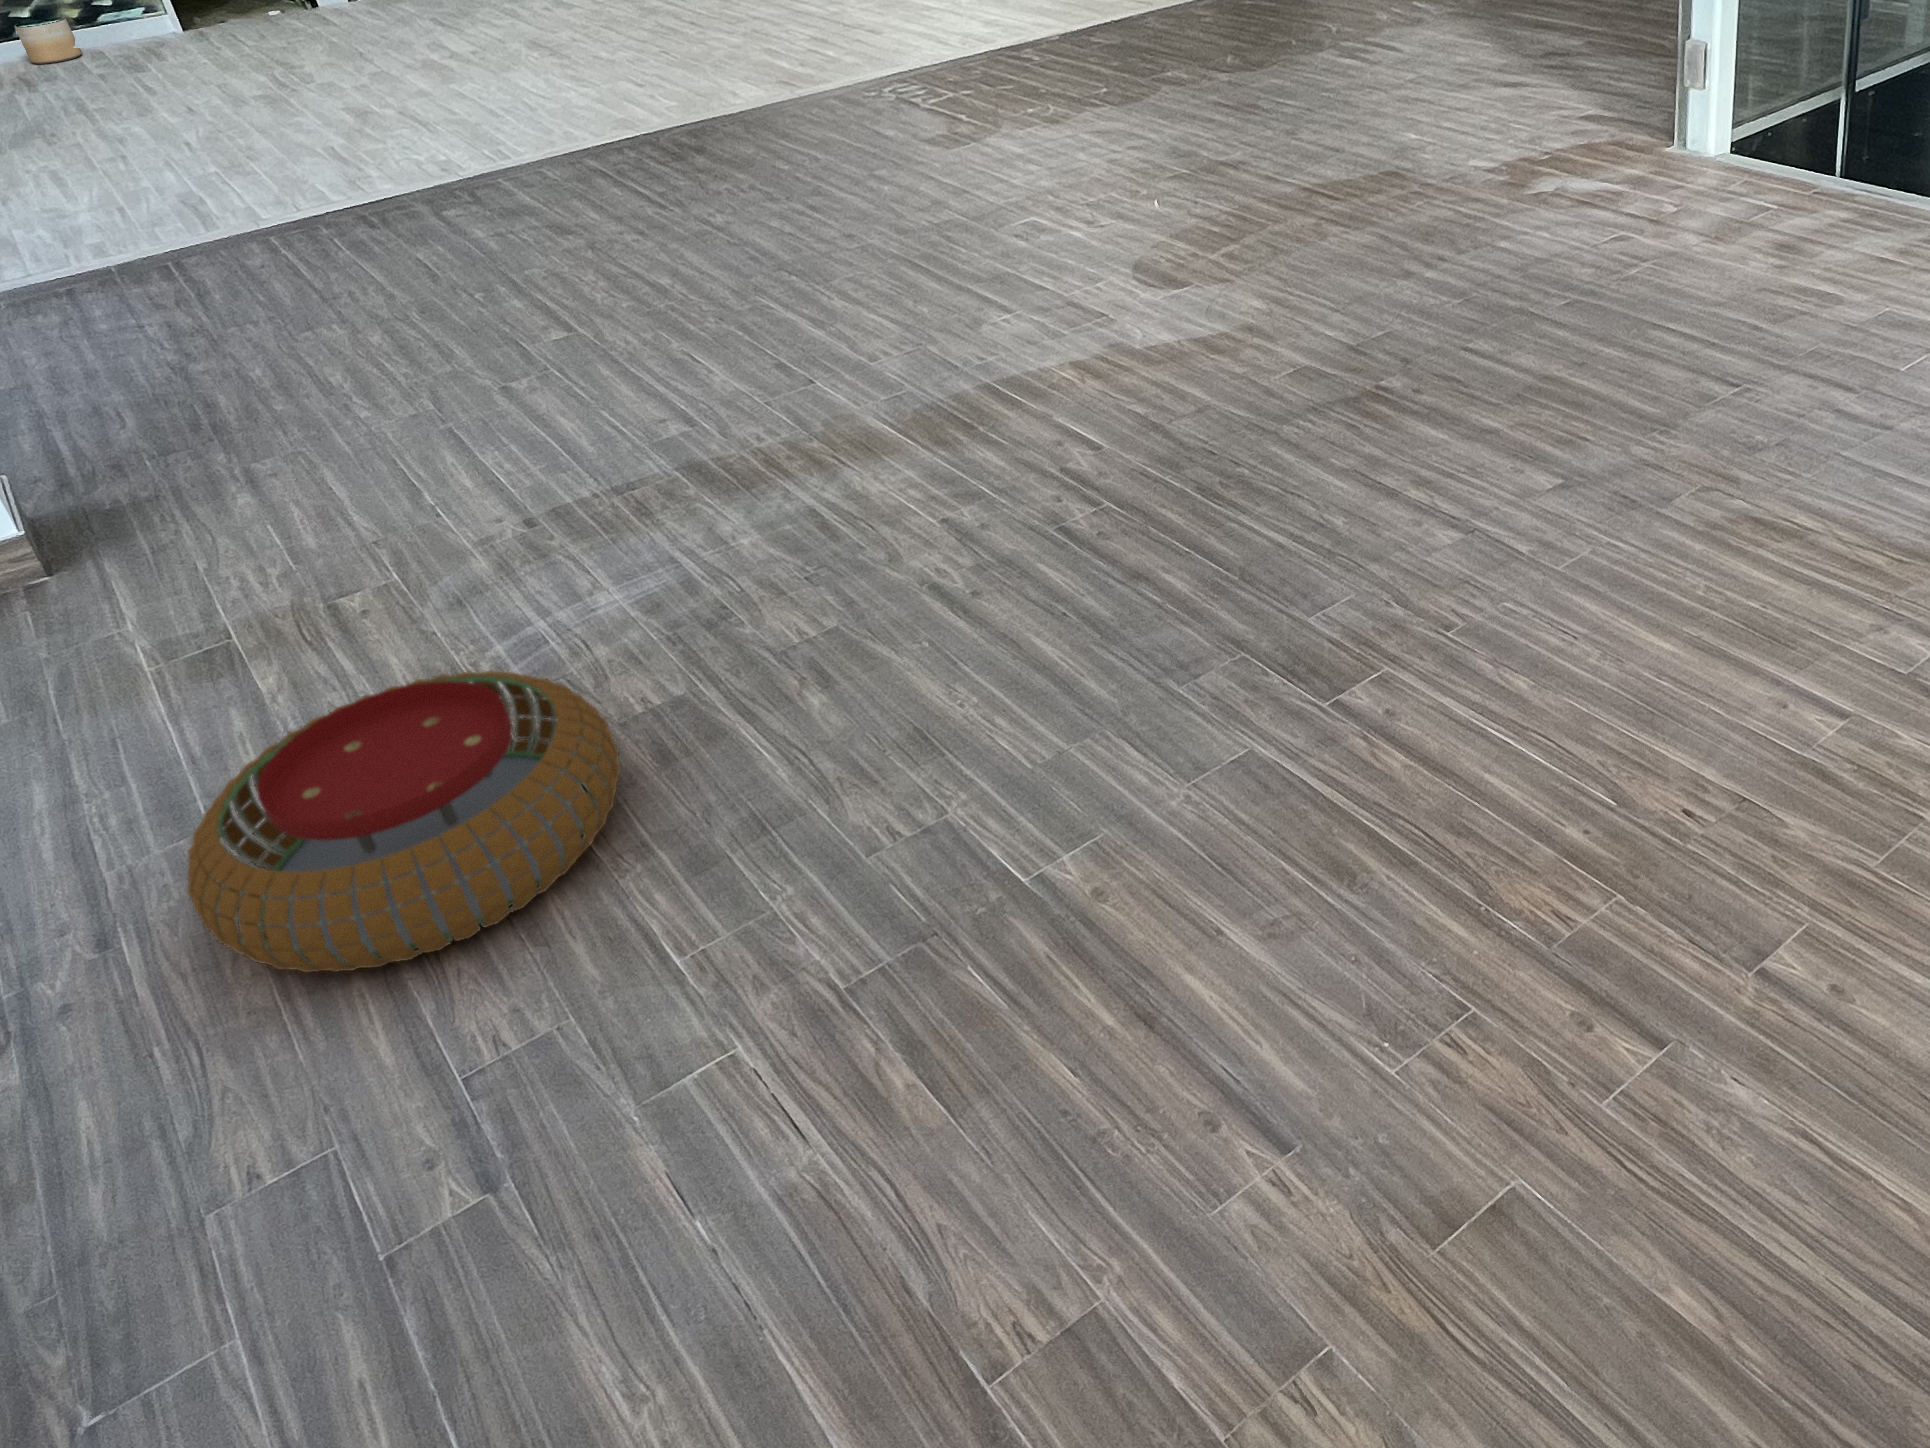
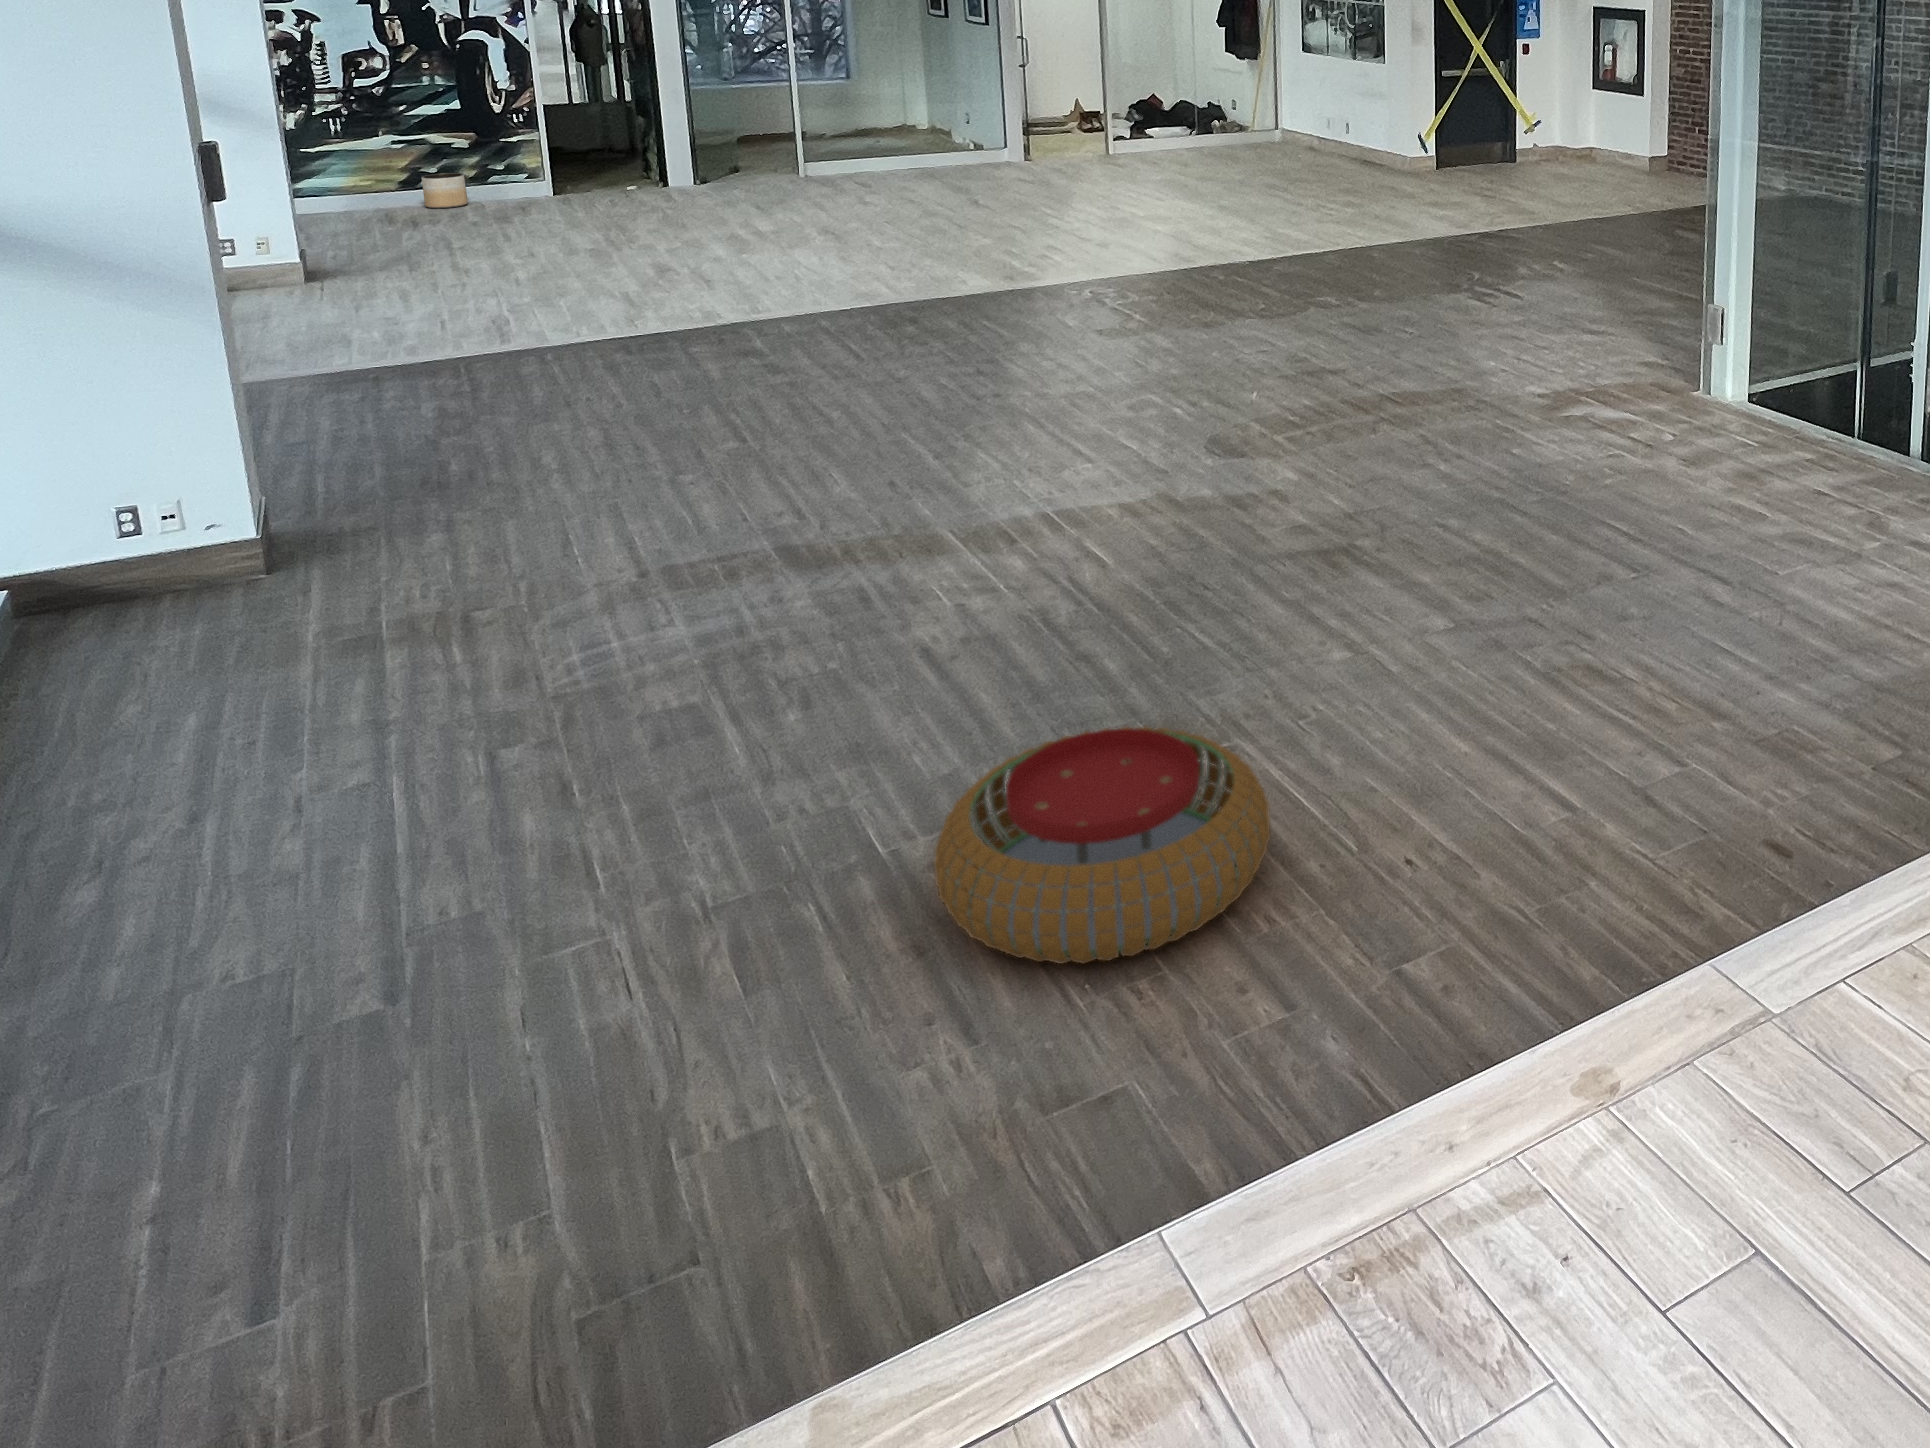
pouf: present [187,671,620,972] -> present [934,727,1270,964]

